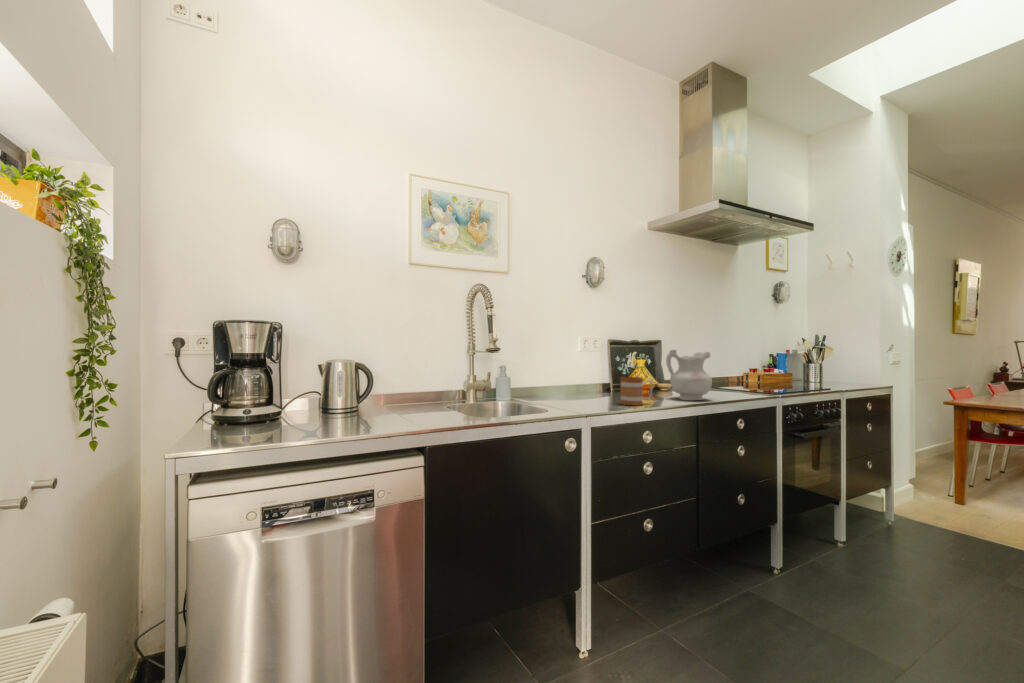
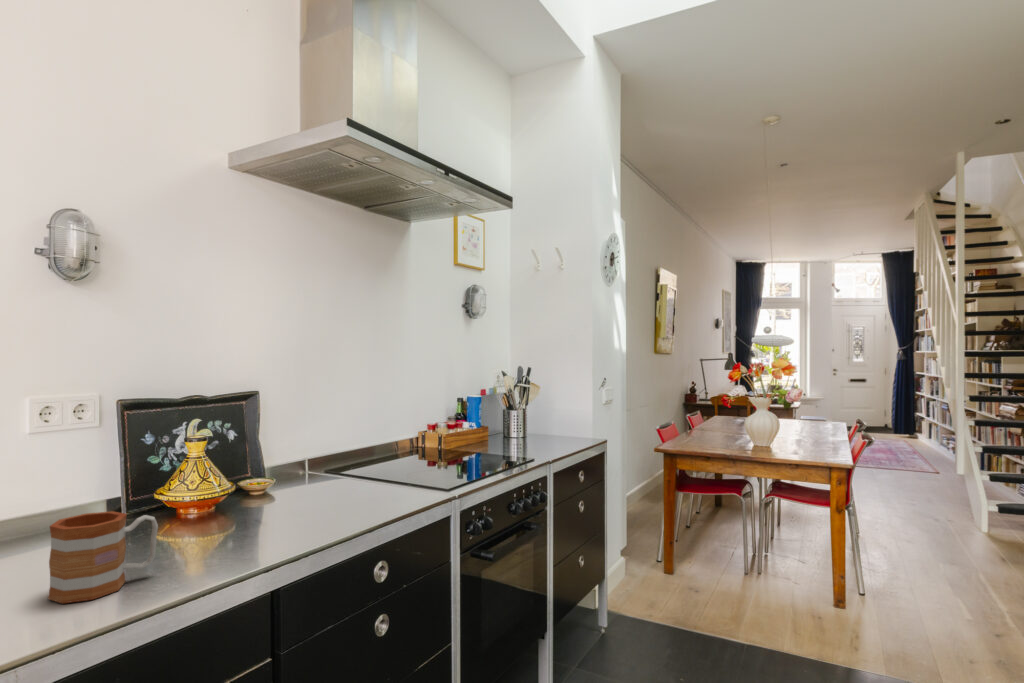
ceramic pitcher: present [666,350,712,400] -> none [222,424,324,537]

